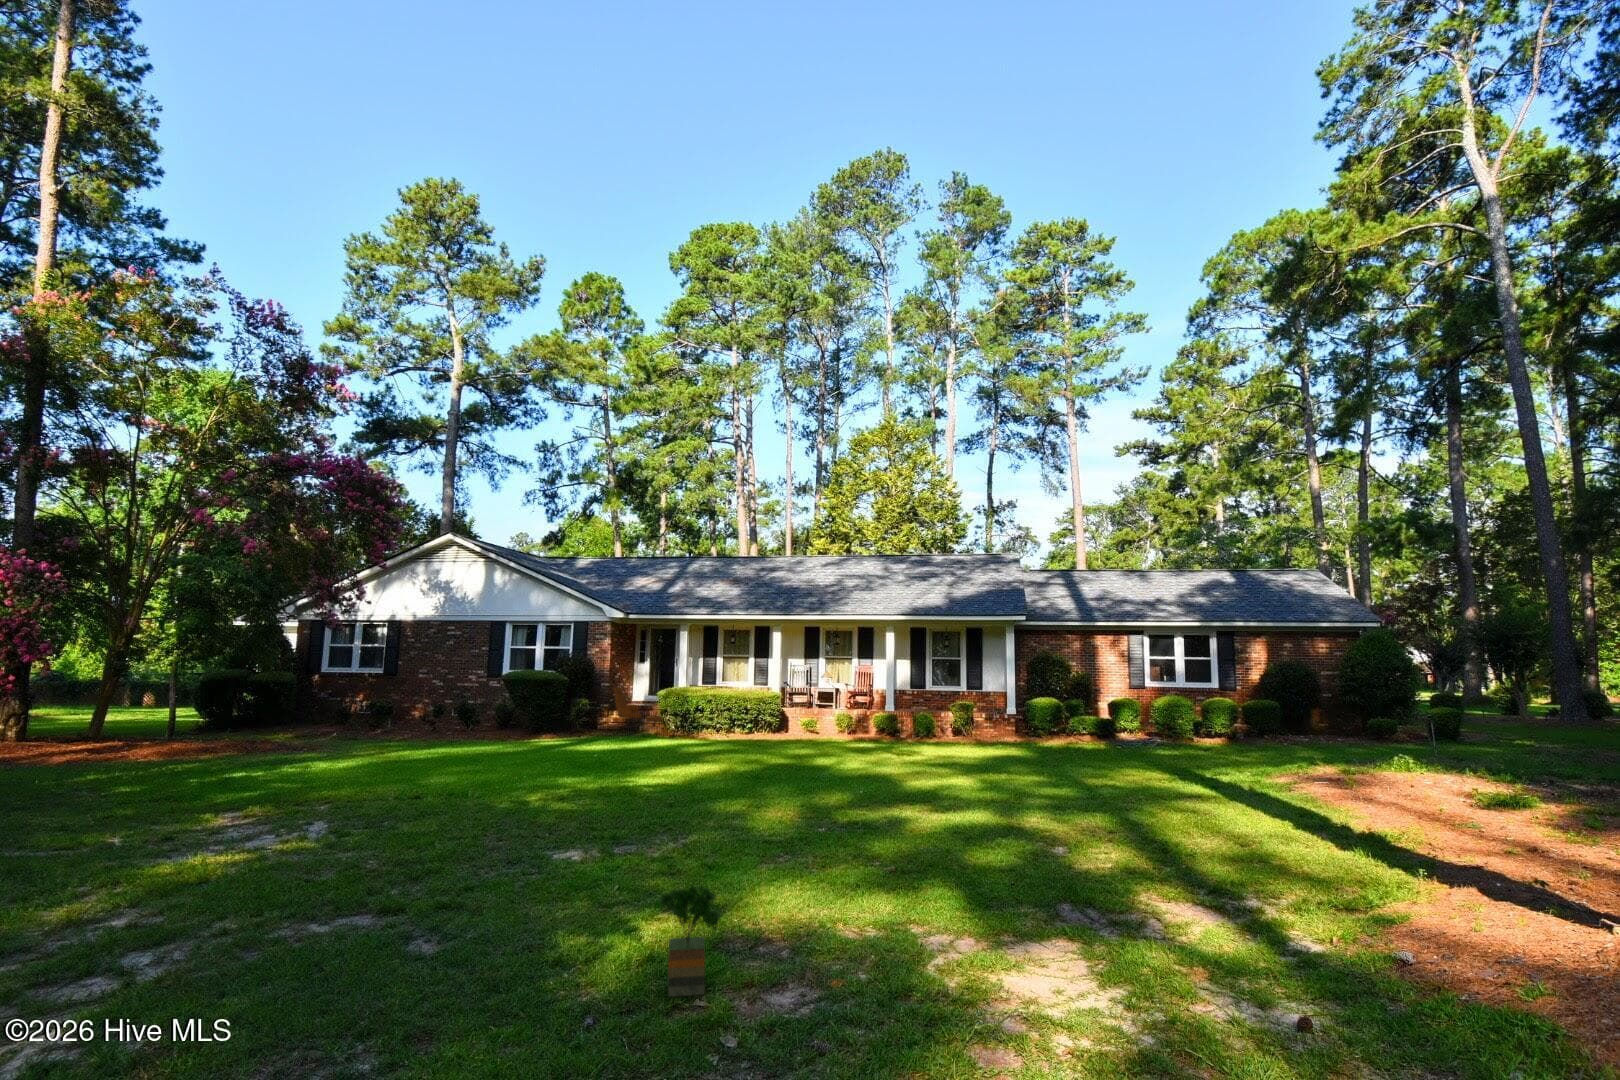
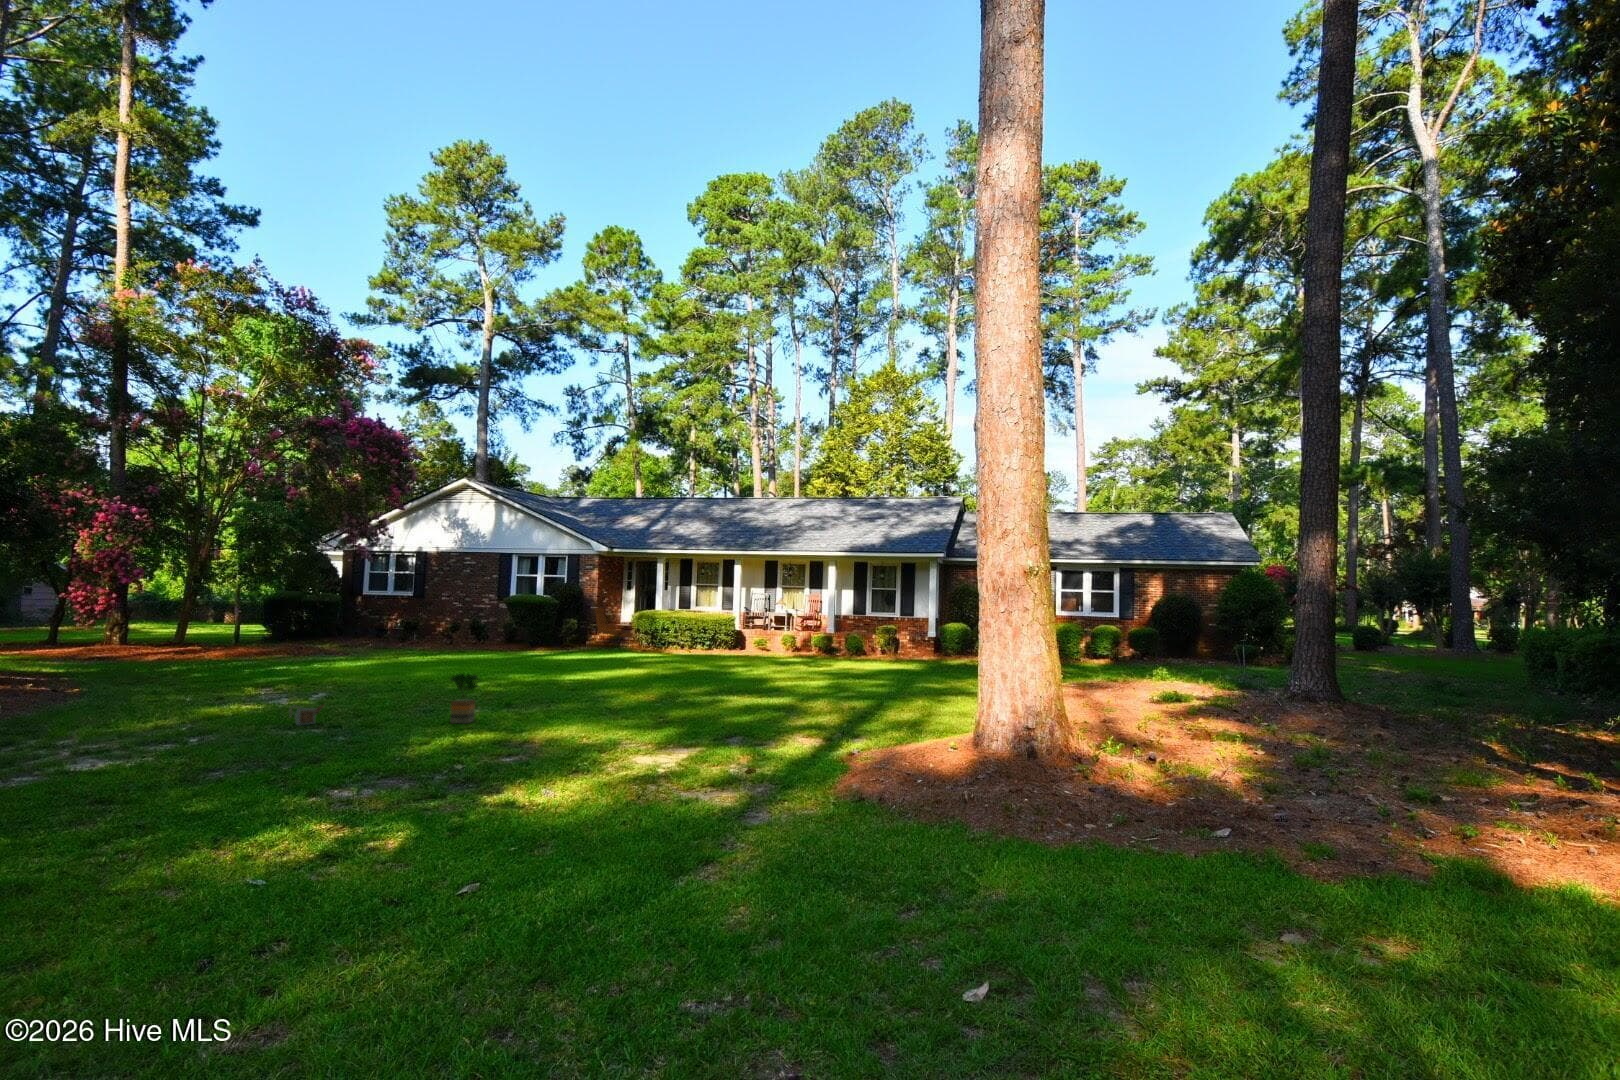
watering can: none [336,977,410,1042] -> present [289,704,324,725]

